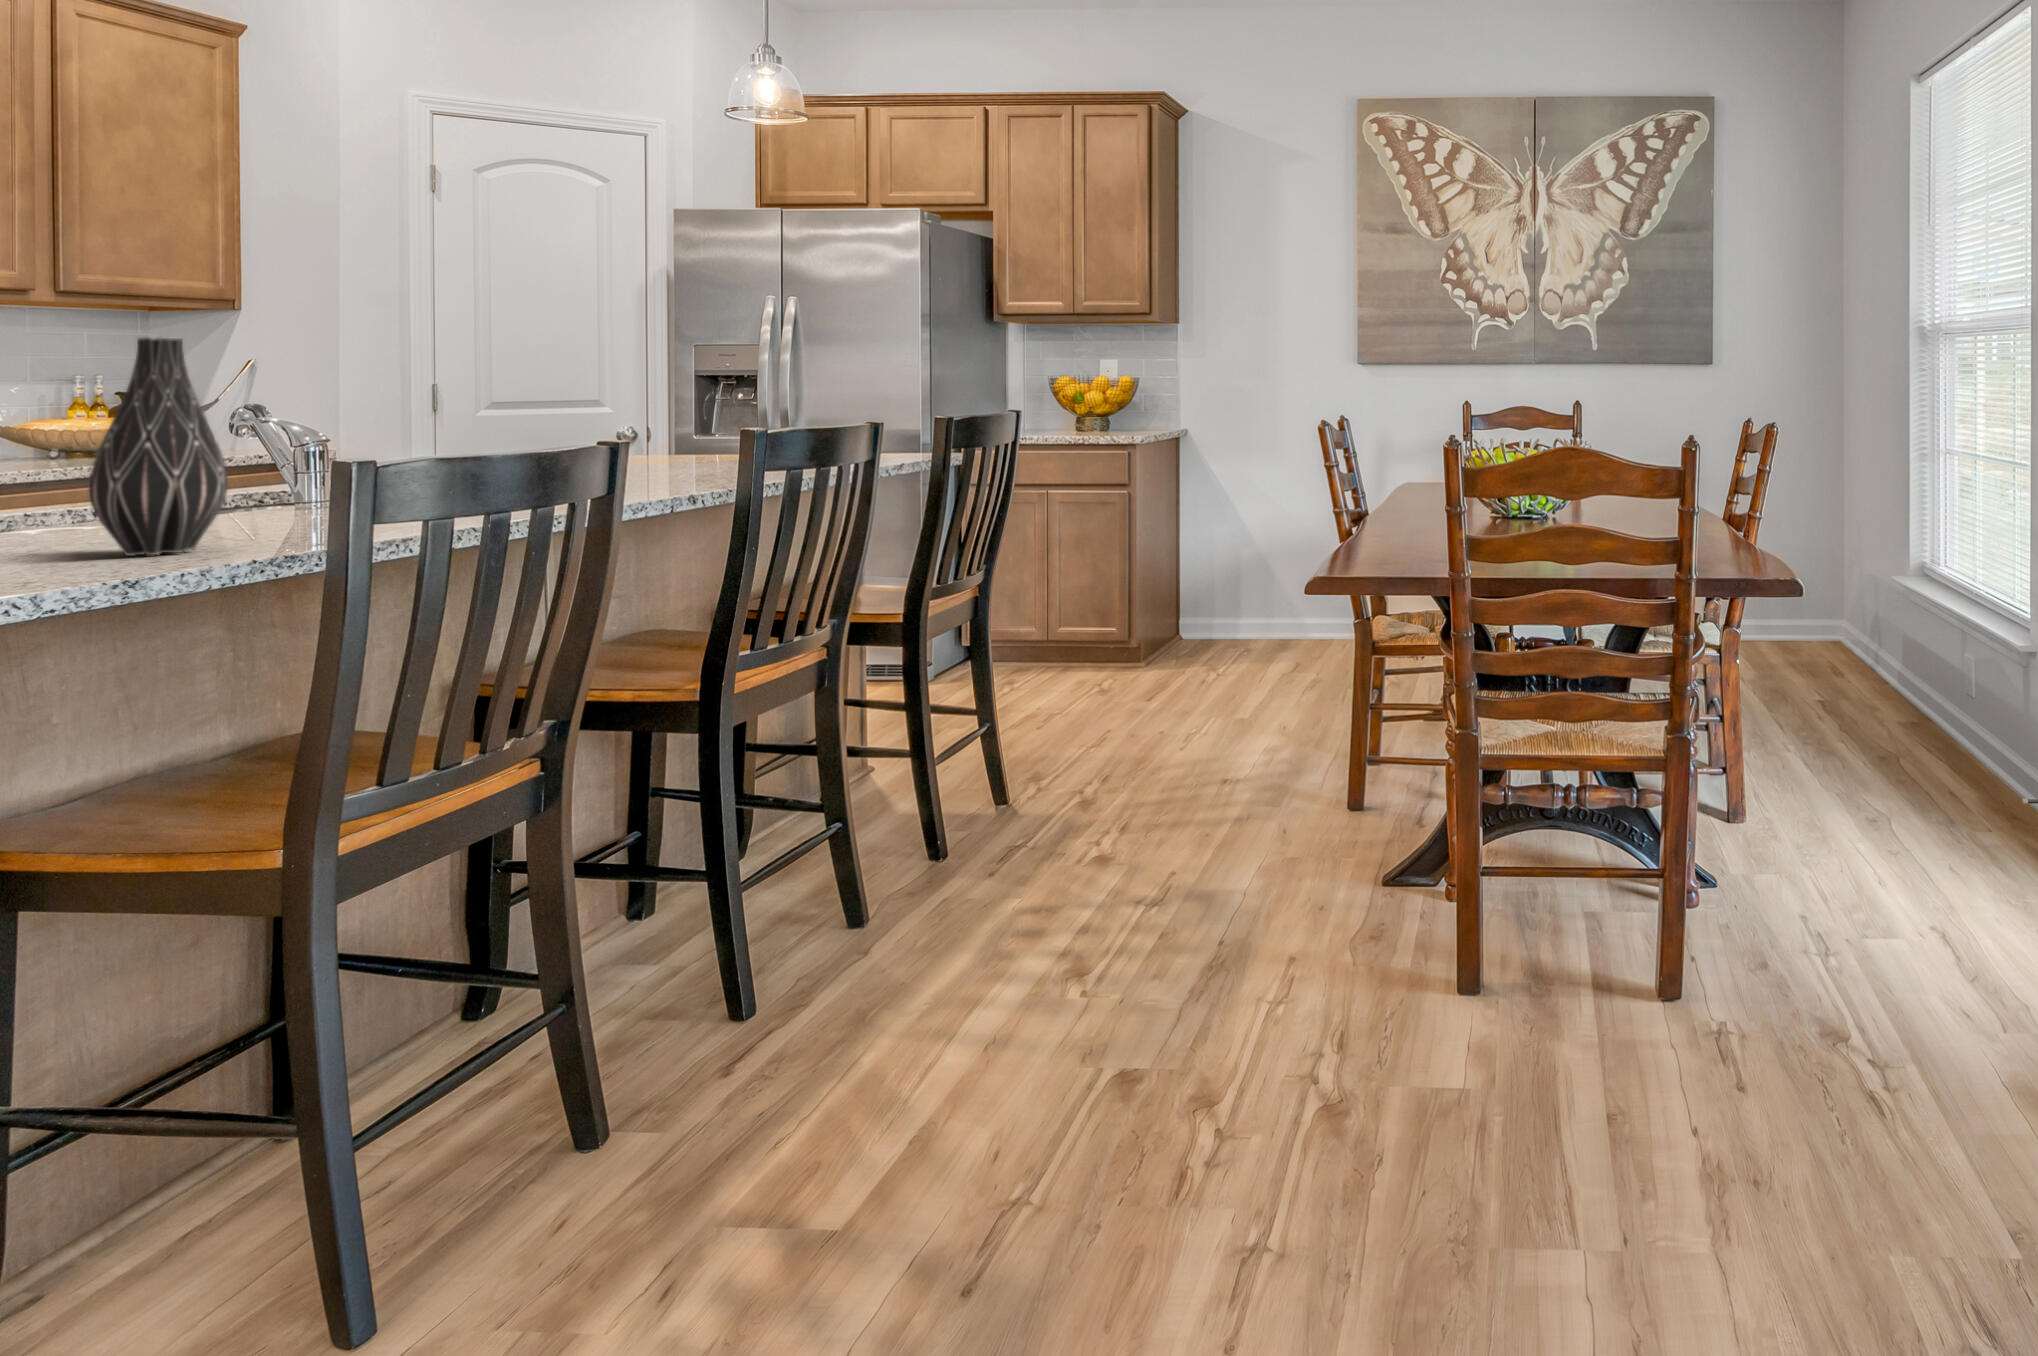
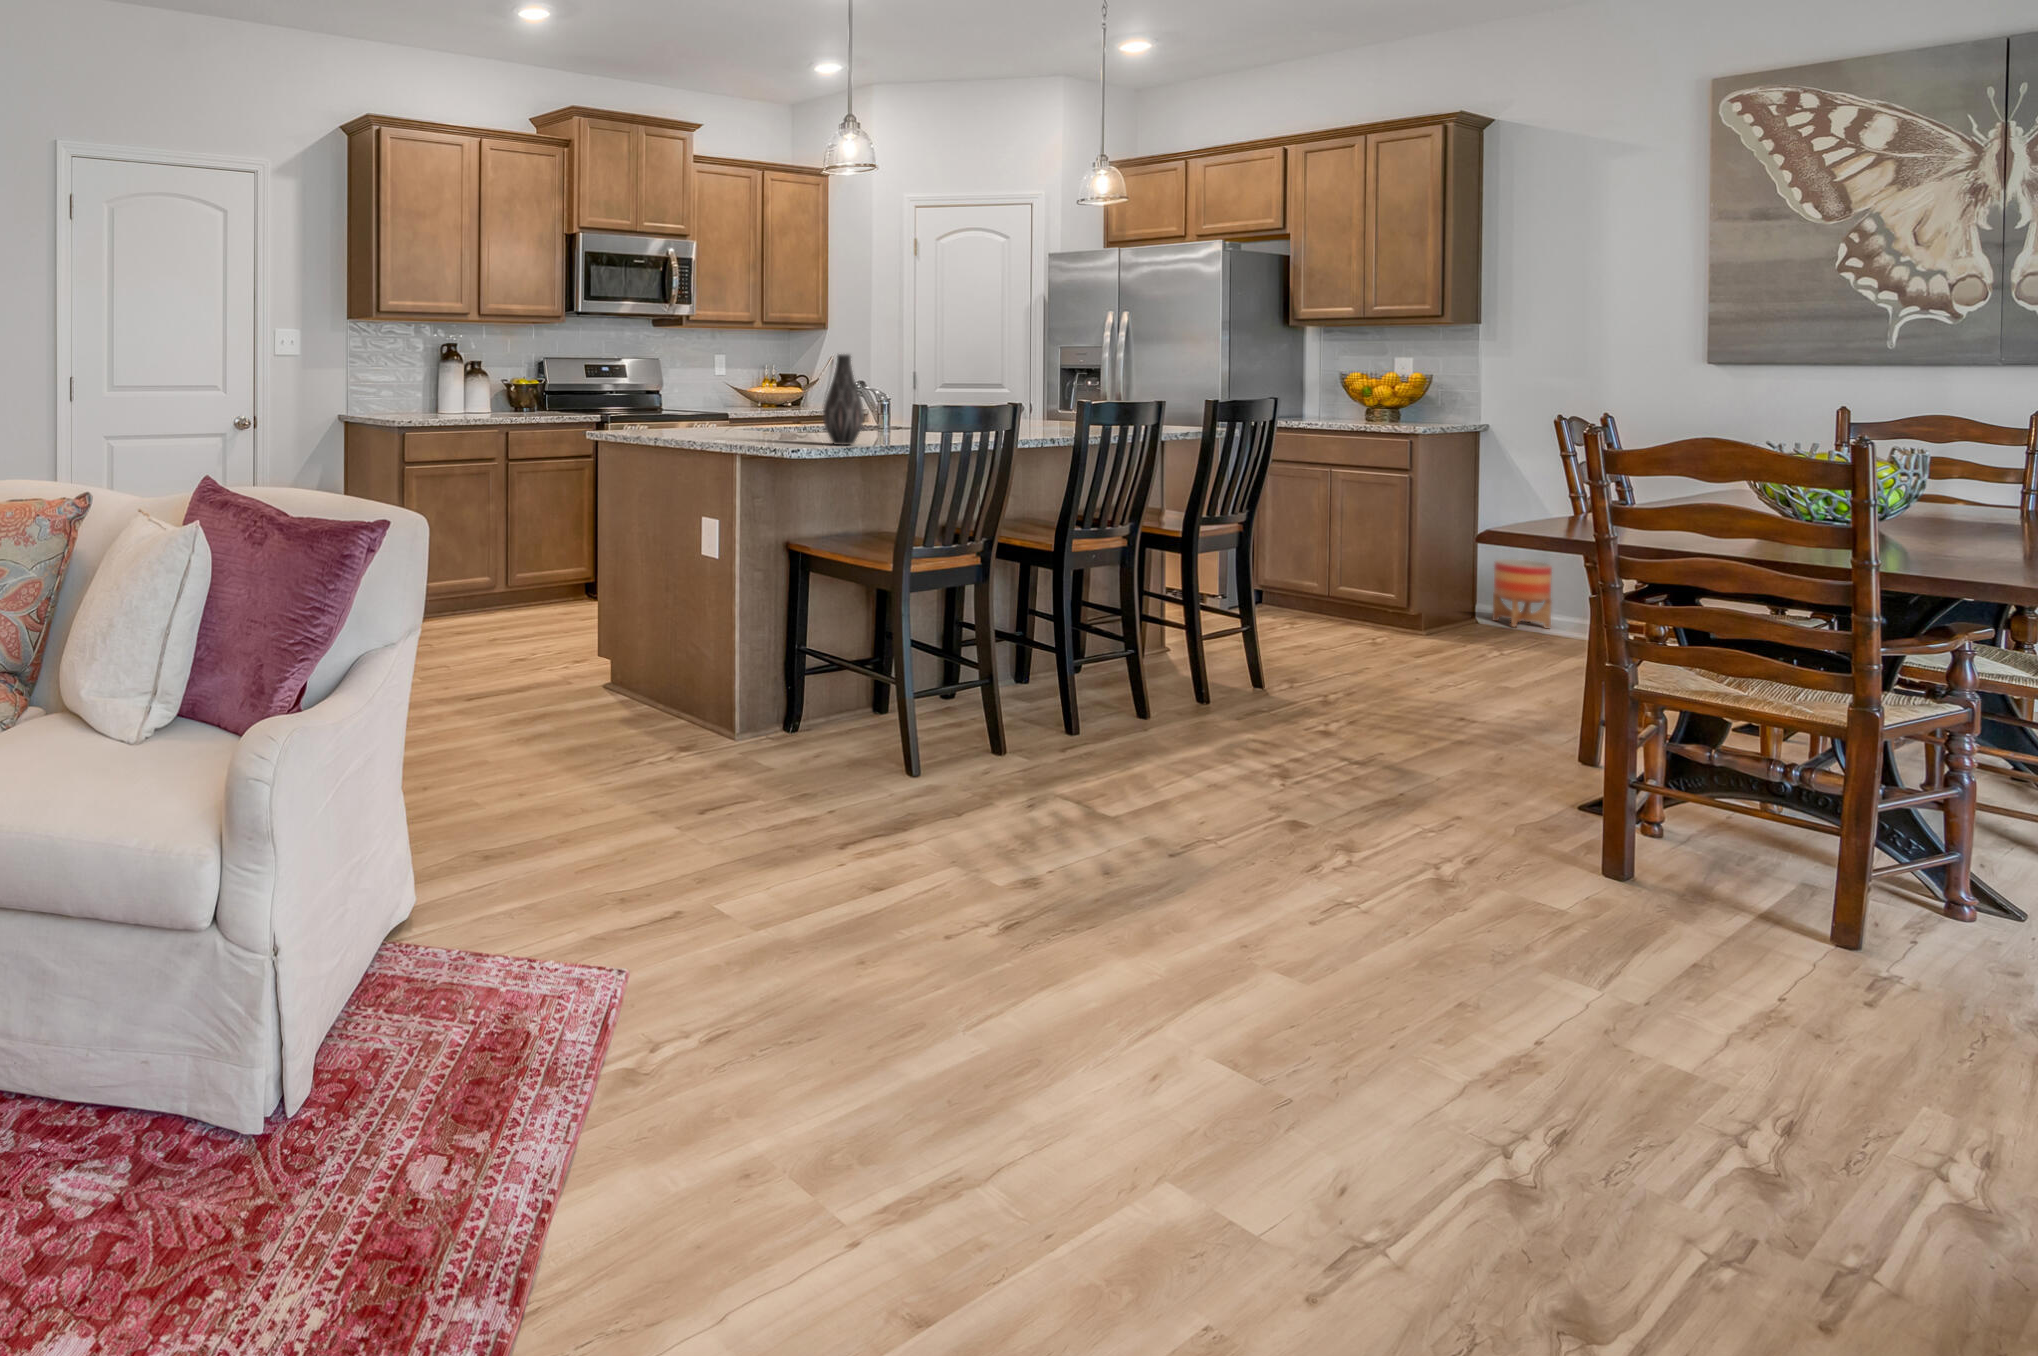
planter: none [1201,572,1250,646] -> present [1493,559,1552,628]

